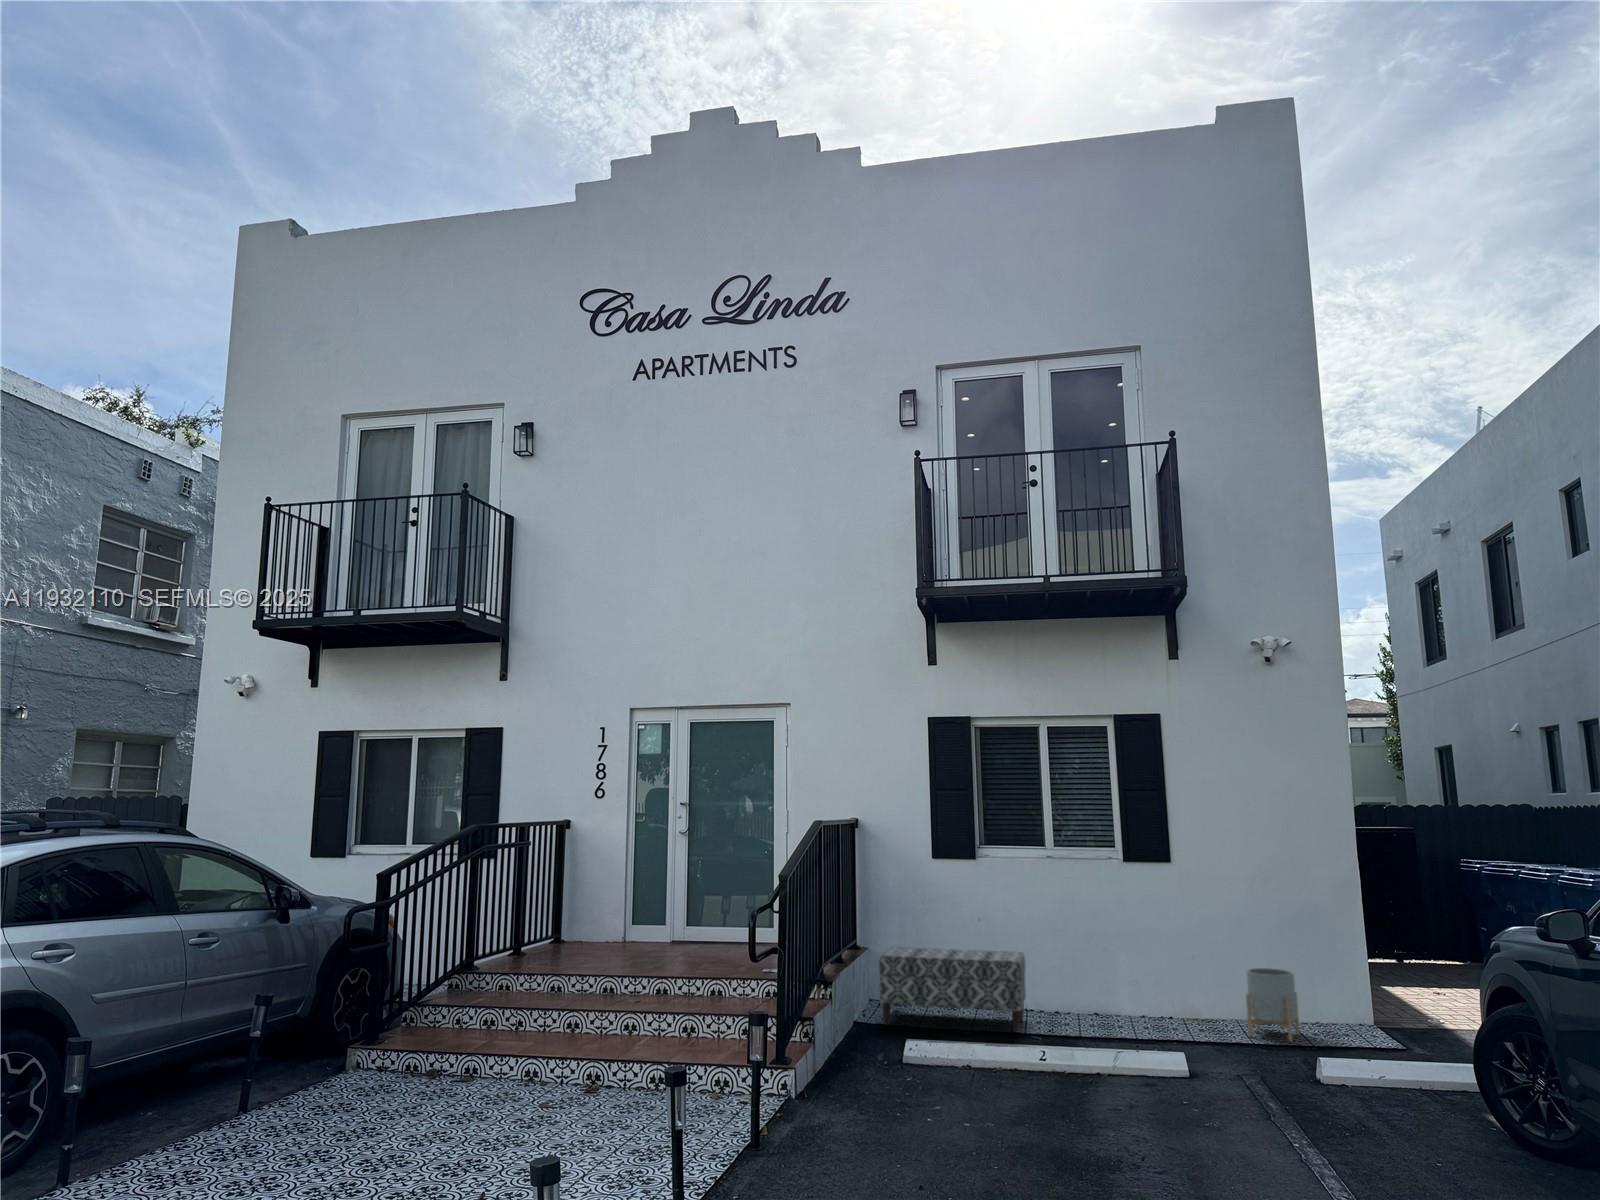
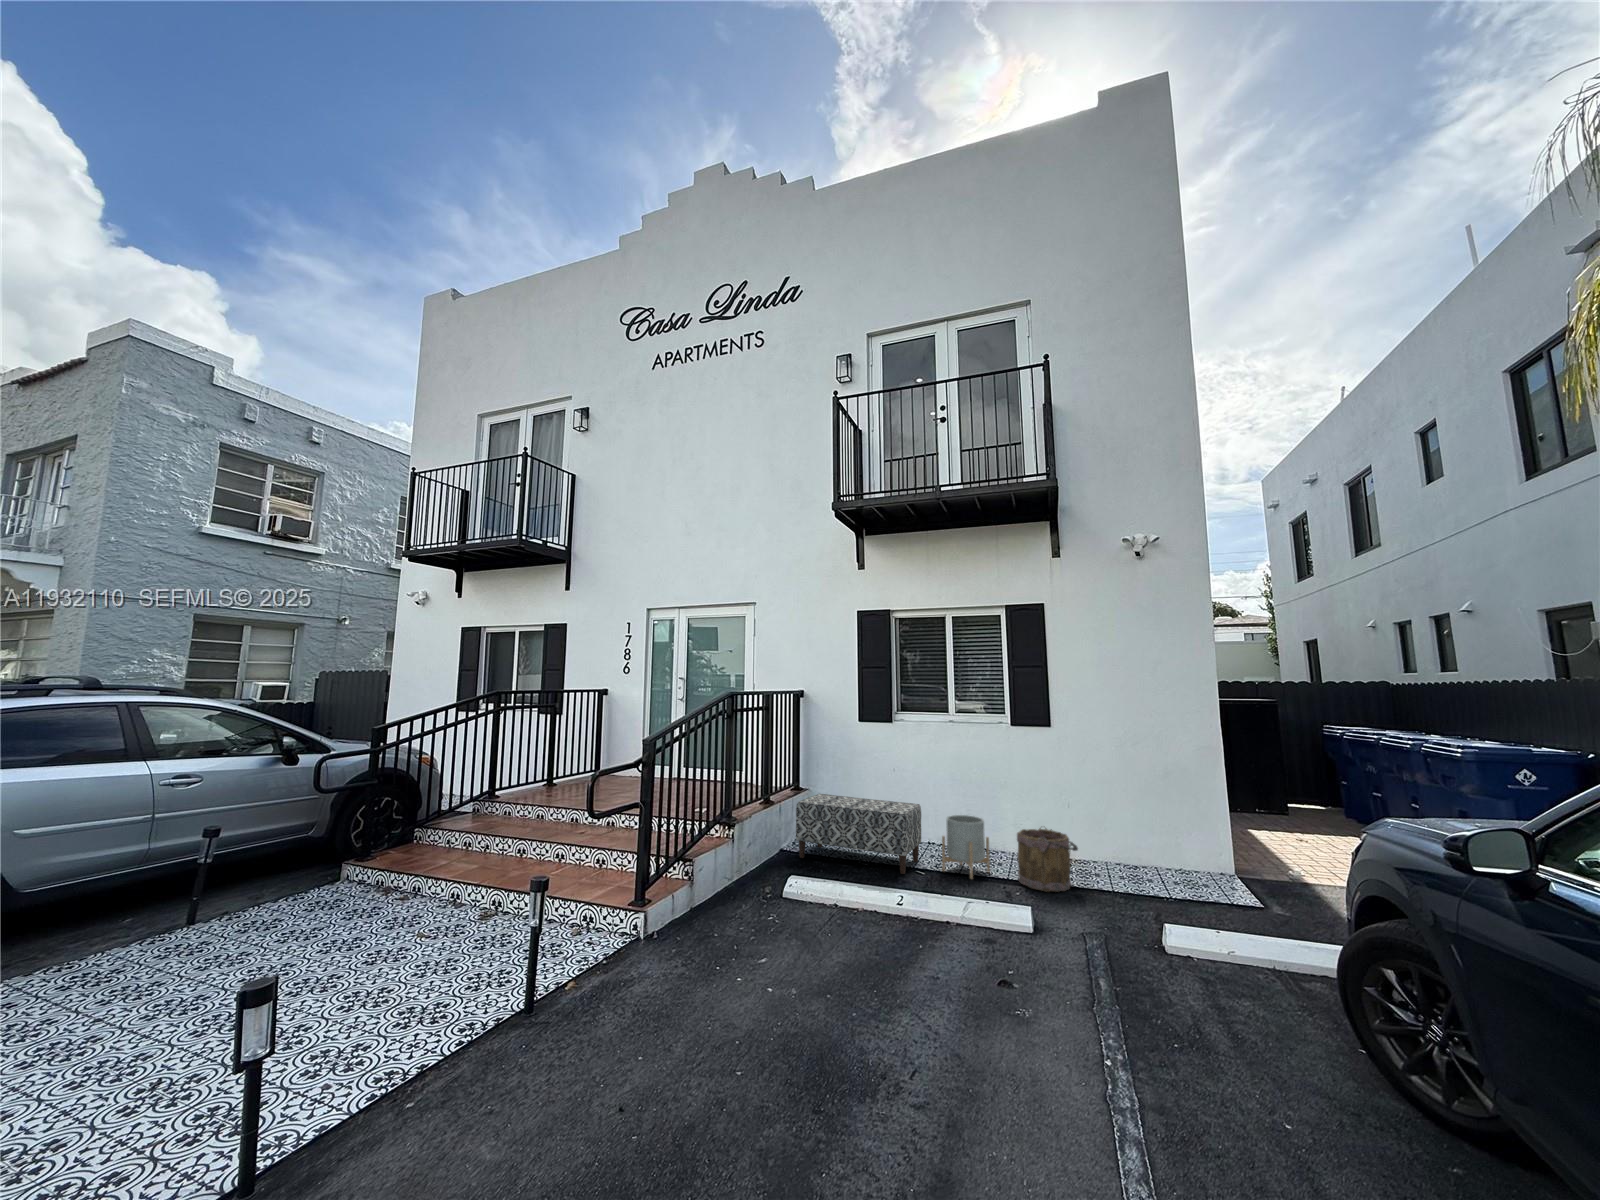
bucket: none [1141,968,1209,1038] -> present [1017,826,1078,892]
planter: present [1246,968,1300,1041] -> present [942,815,990,879]

